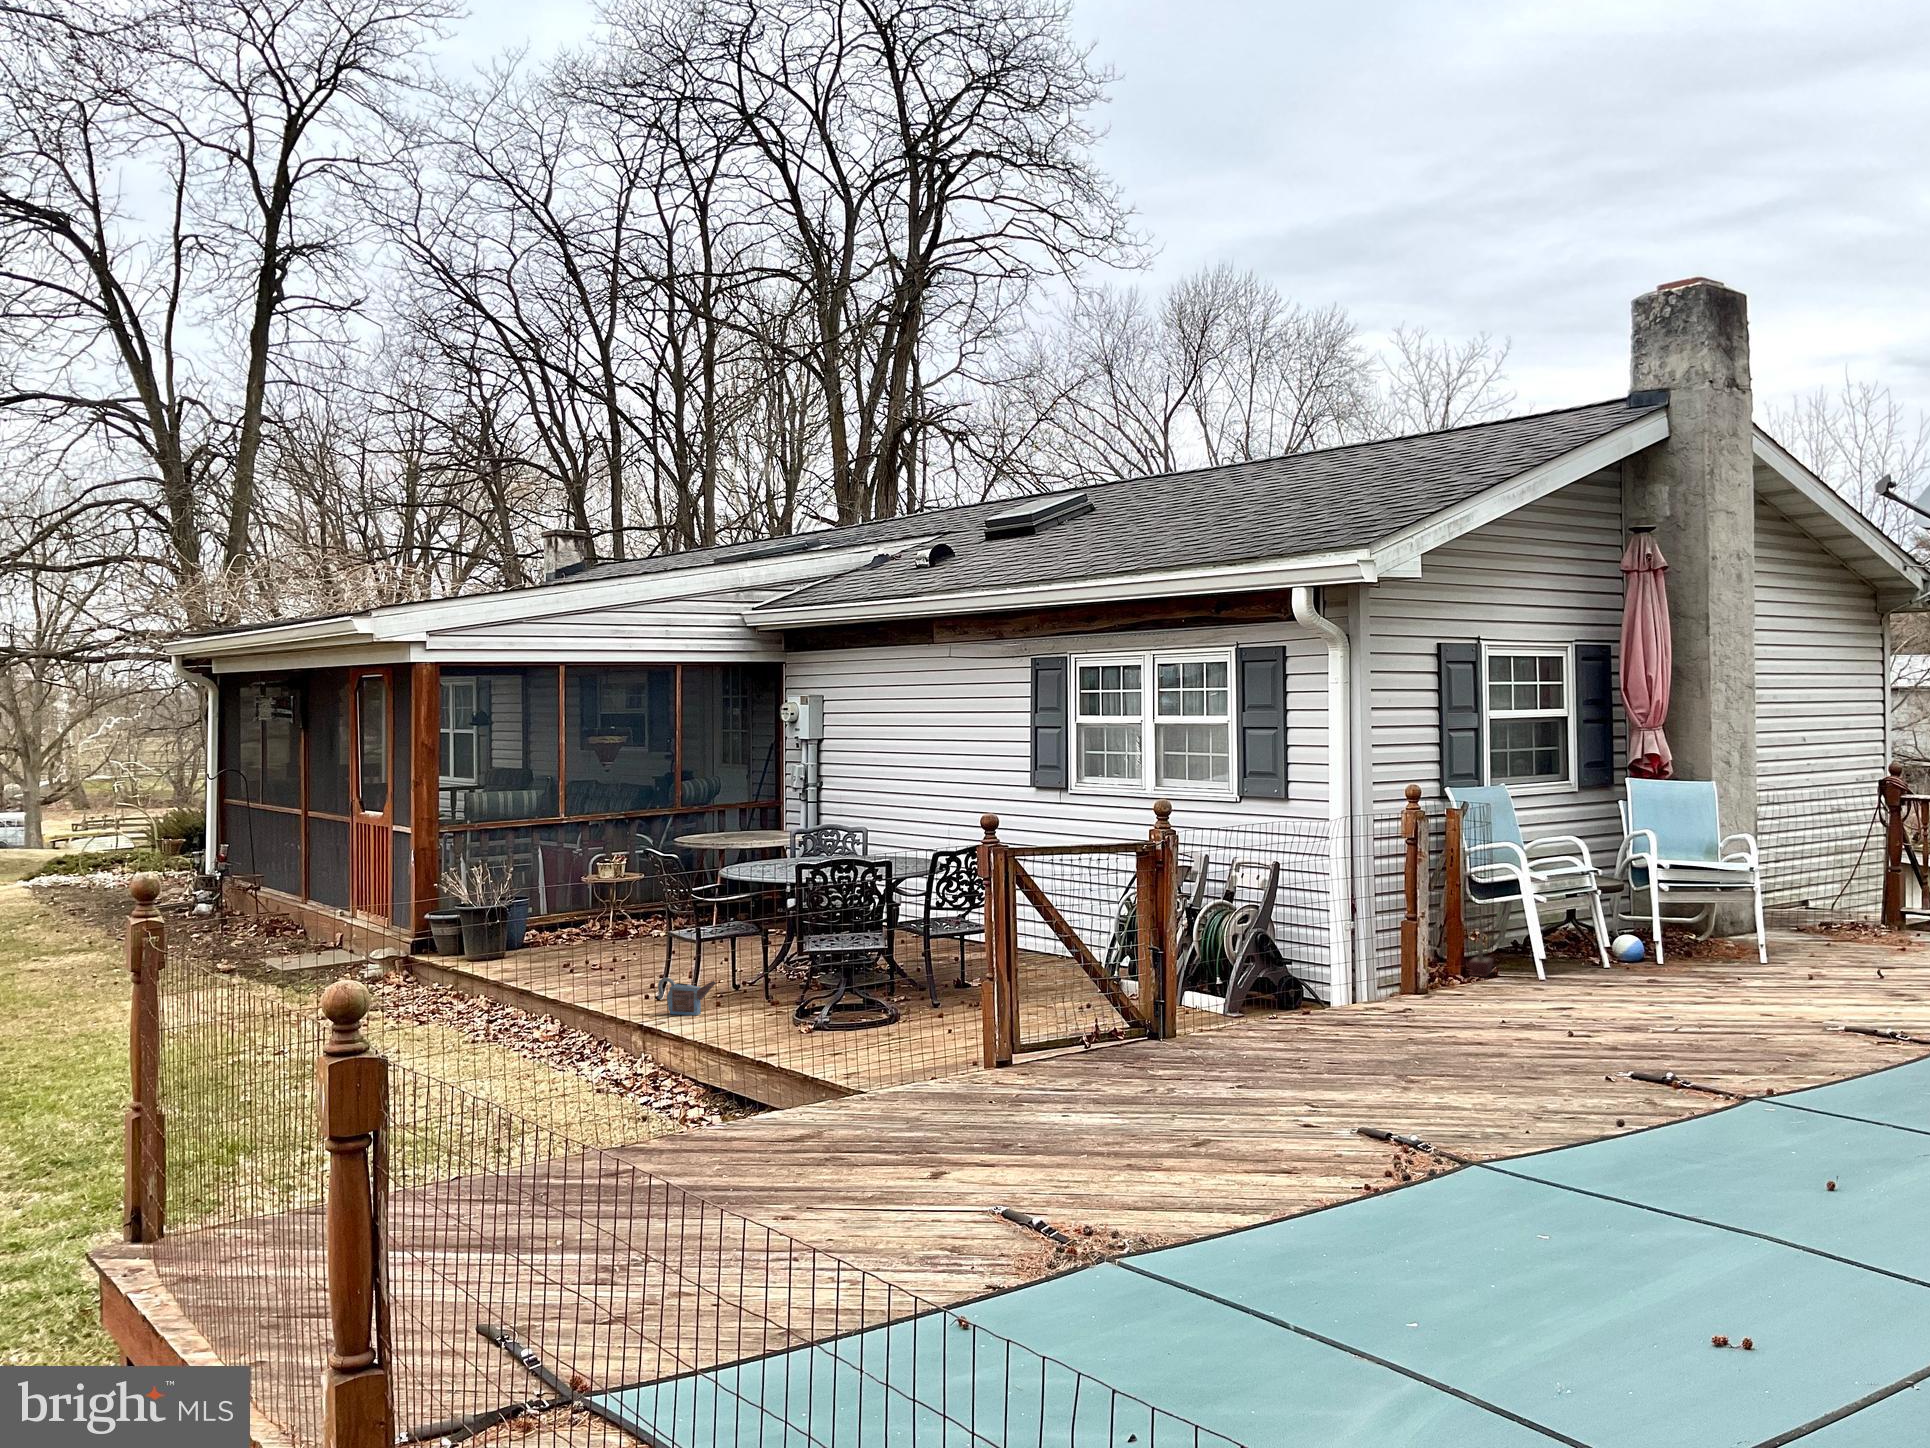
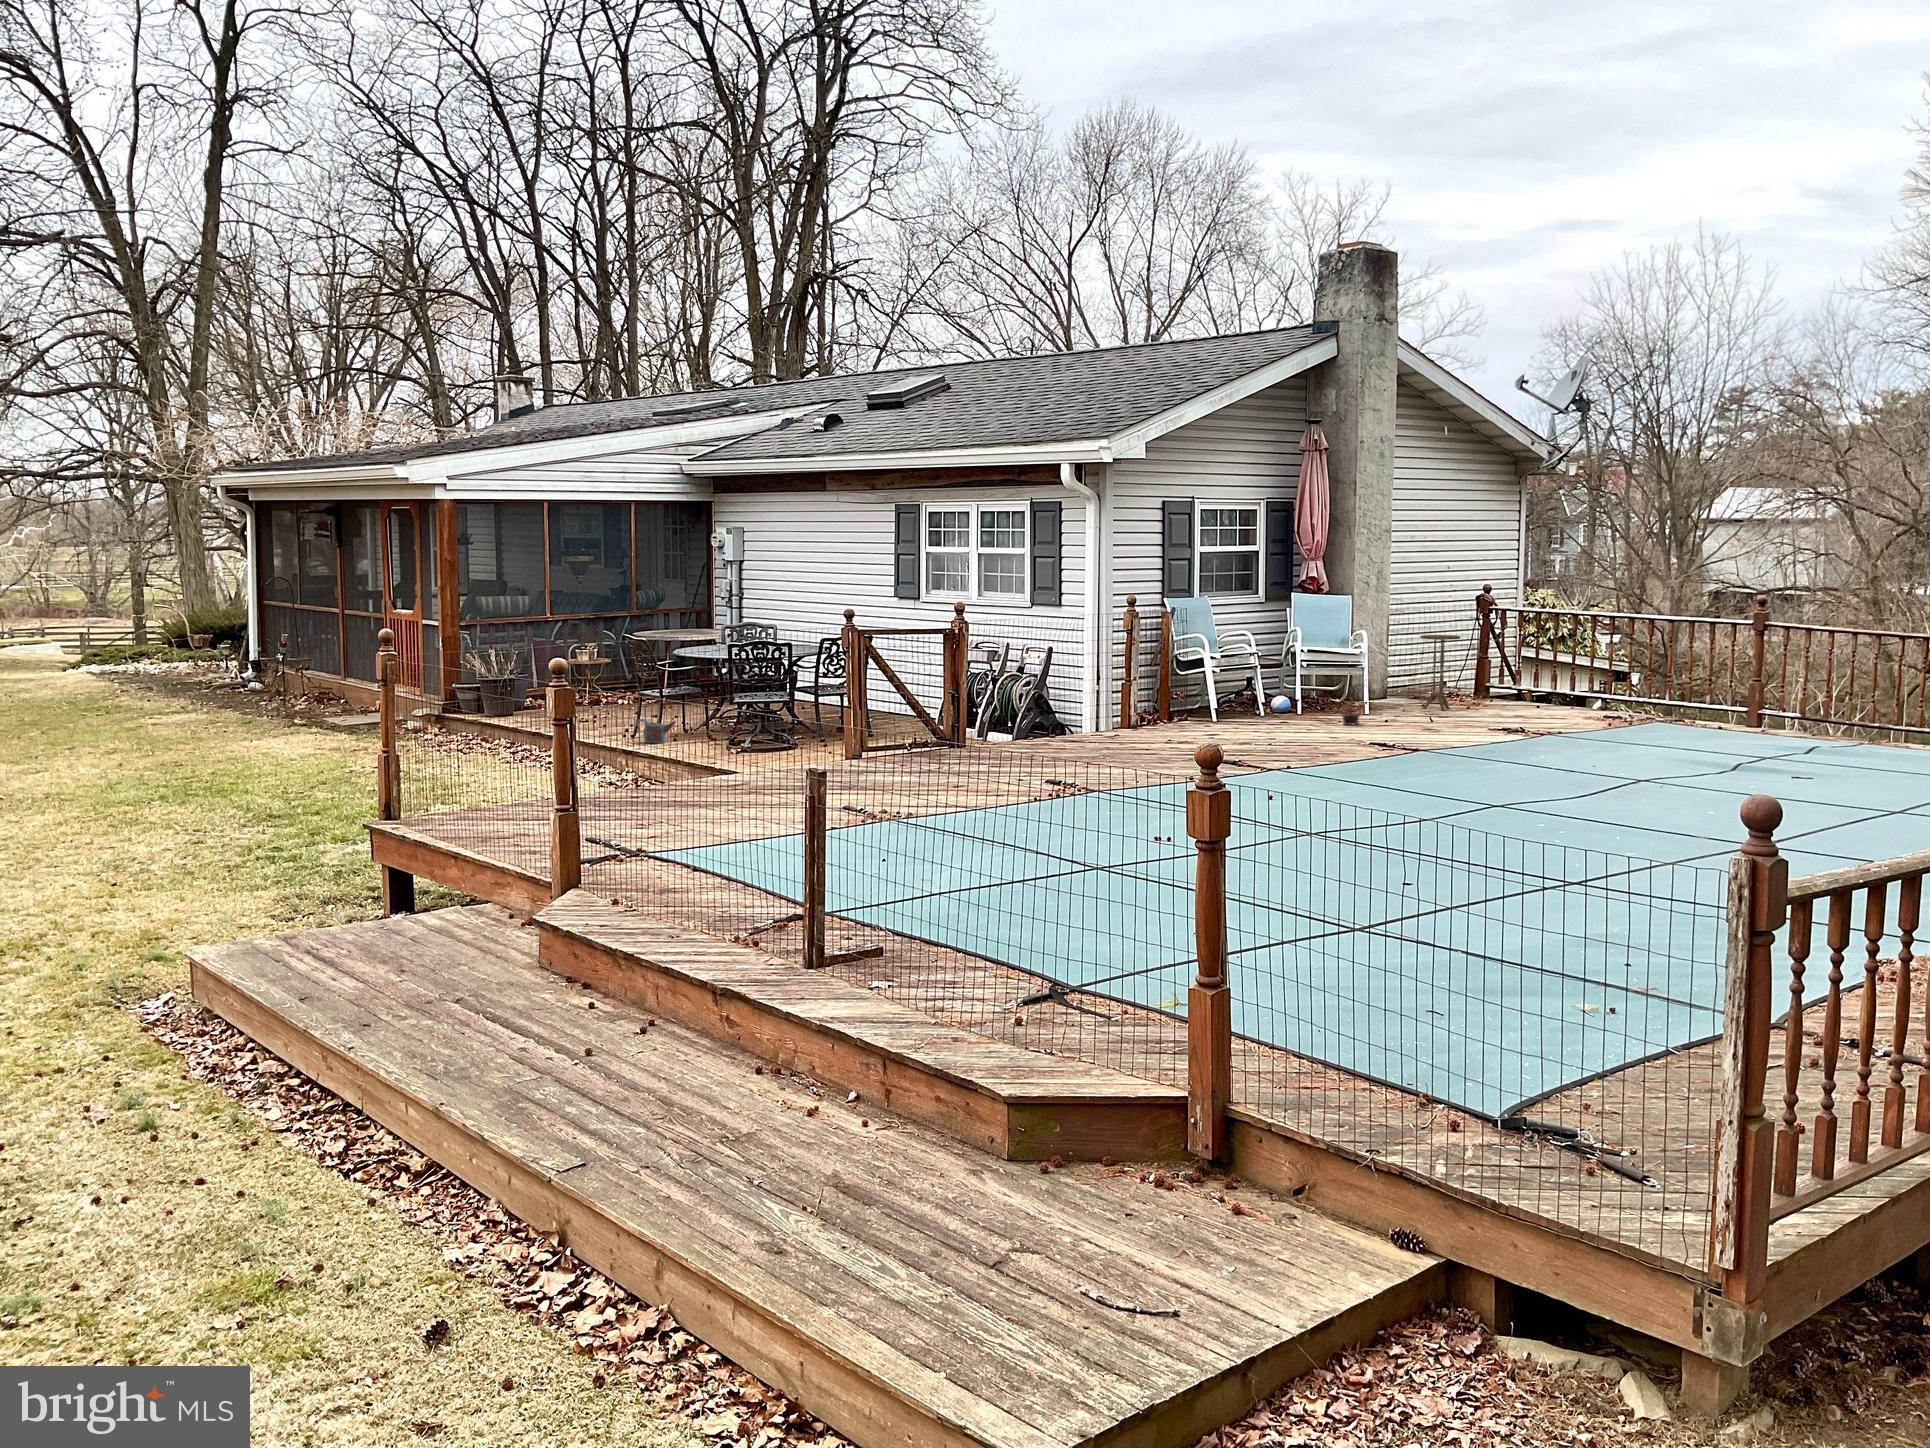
side table: none [1817,835,1884,951] -> present [1420,635,1460,711]
potted plant: present [1469,896,1500,977] -> present [1343,673,1359,725]

